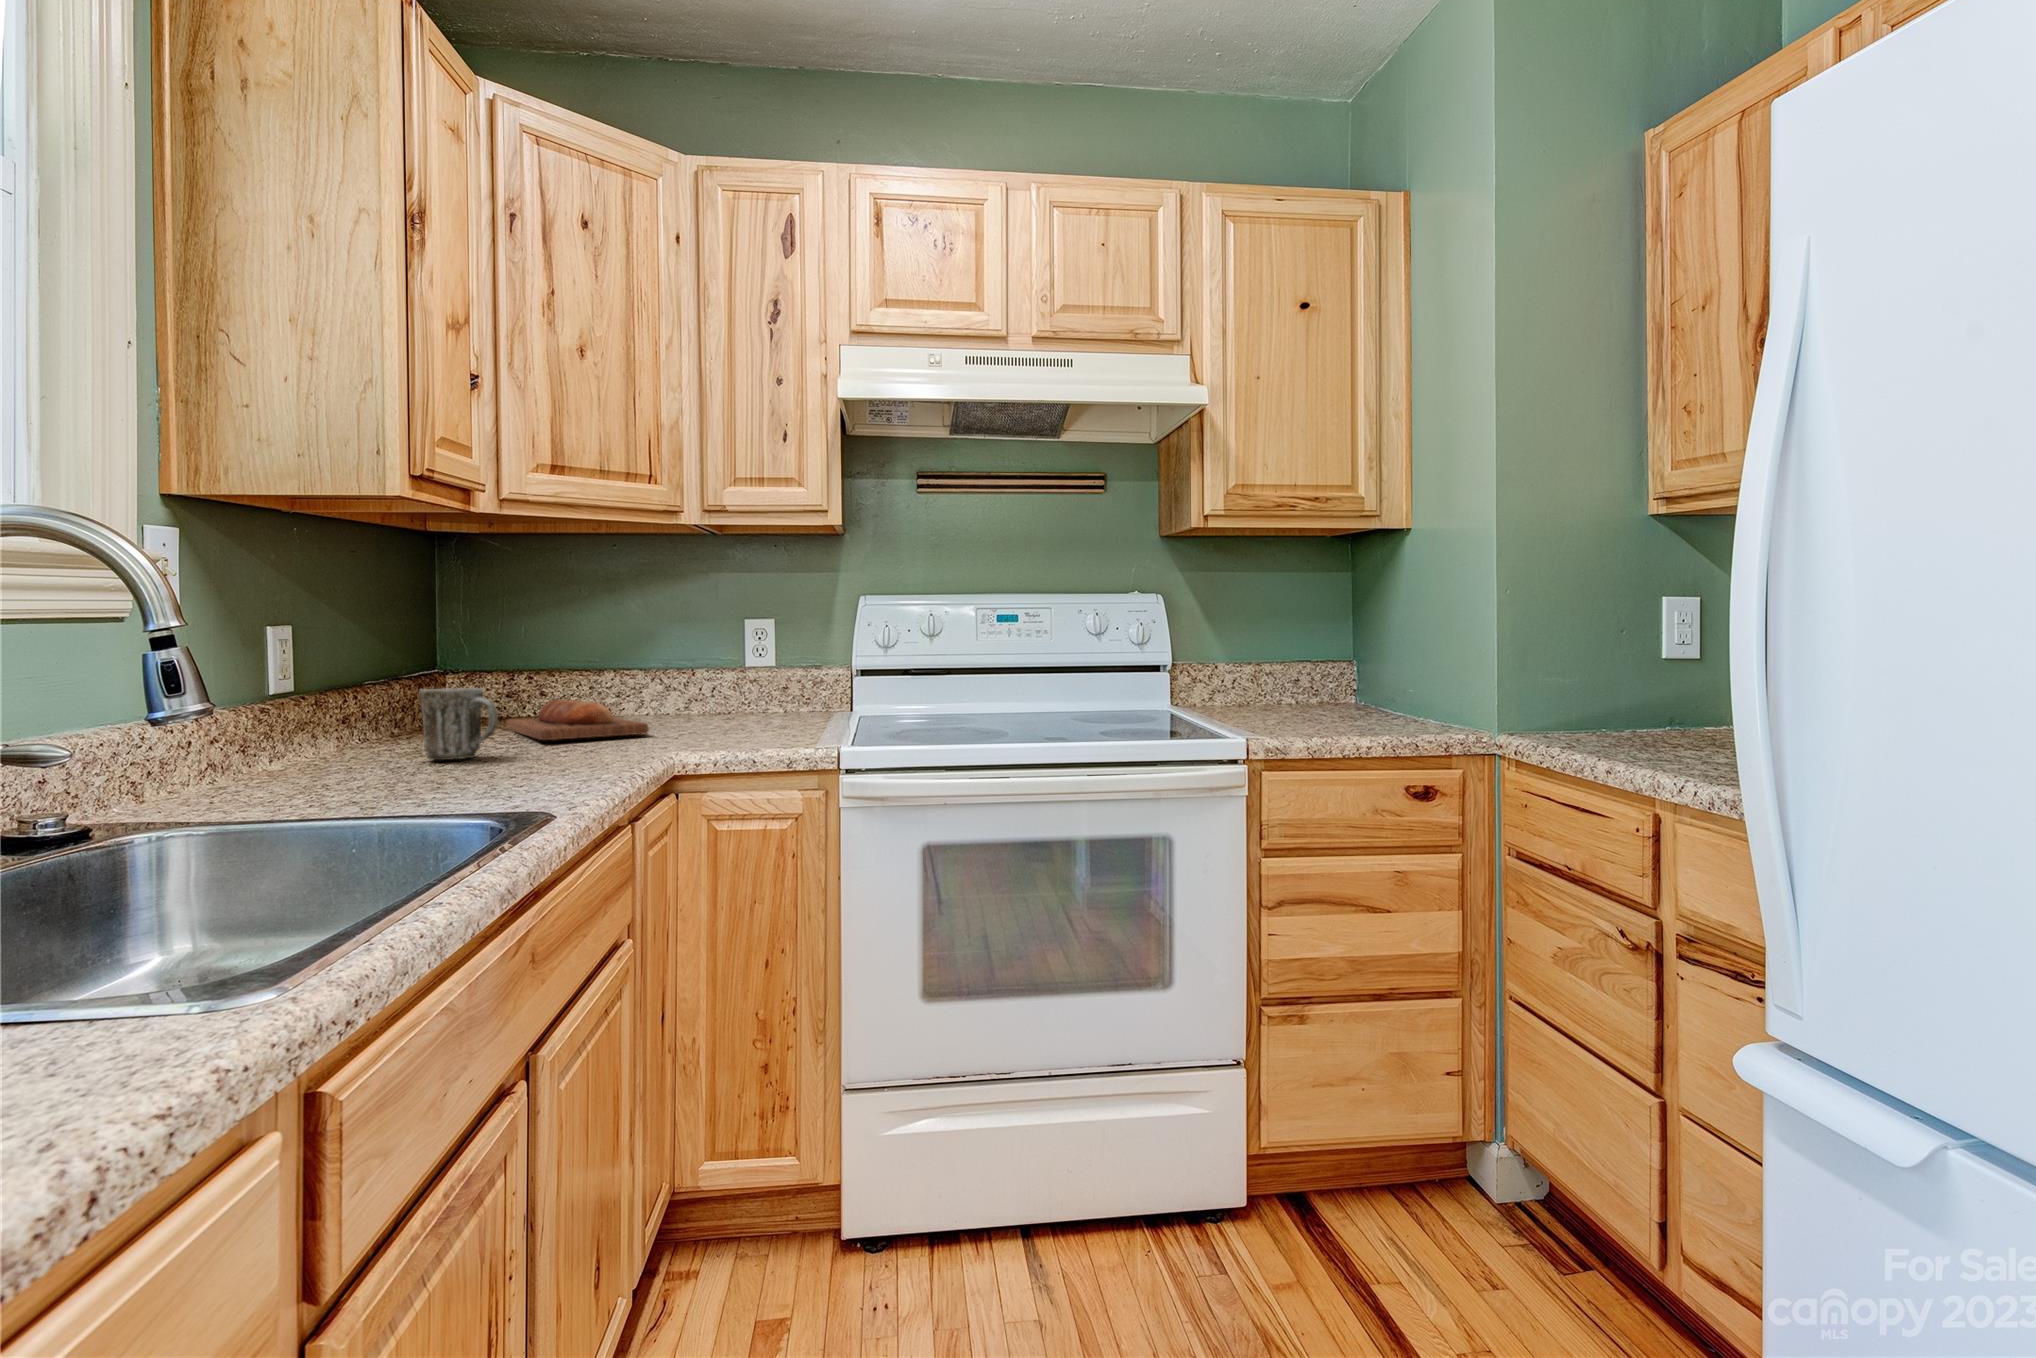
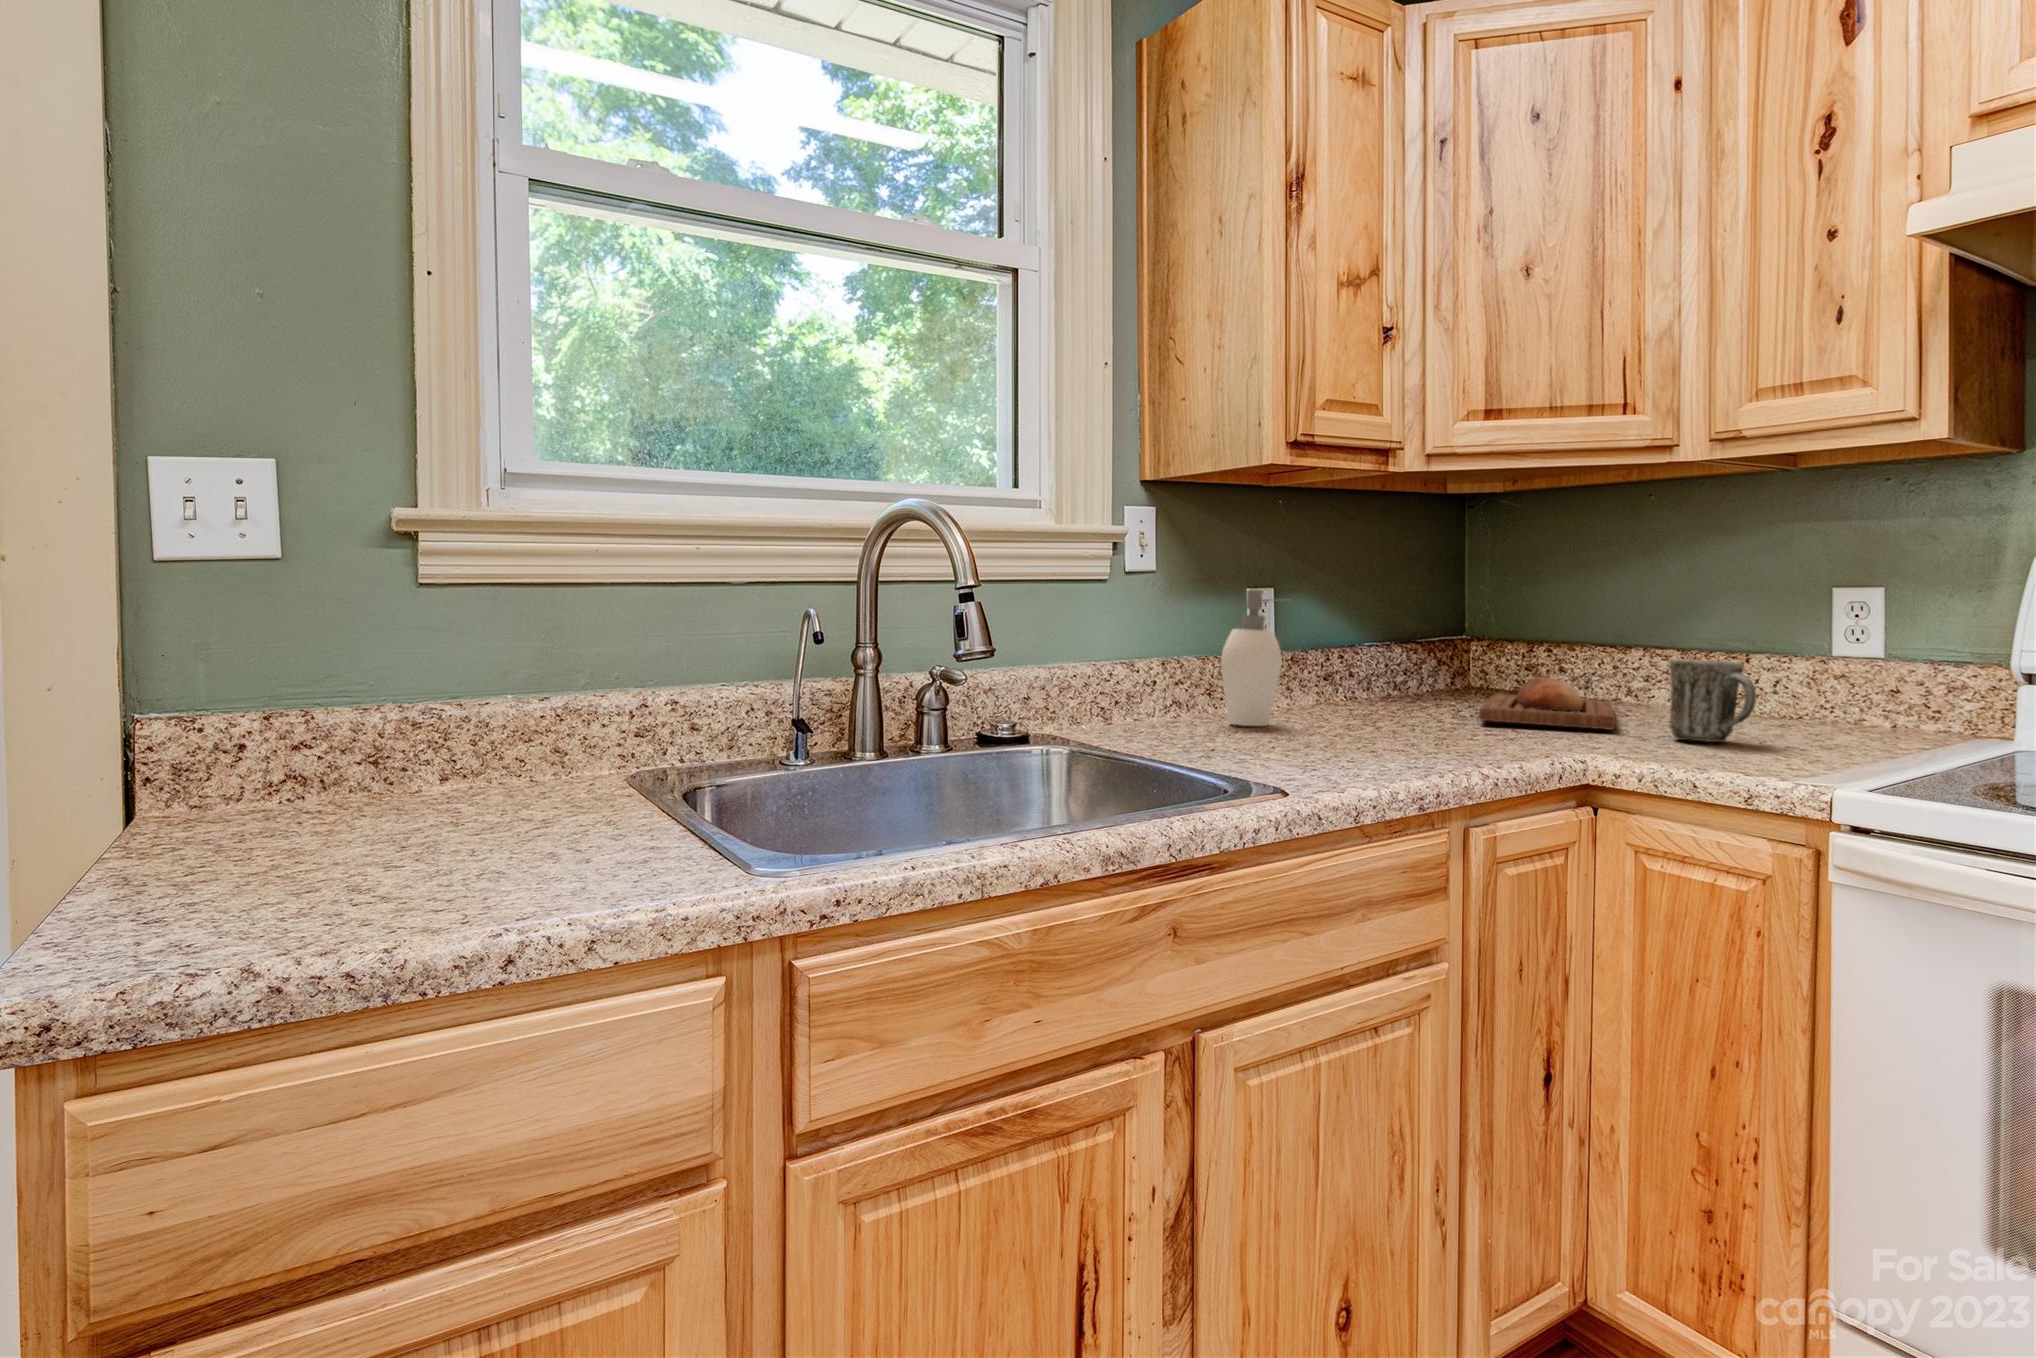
soap dispenser: none [283,632,378,777] -> present [1221,590,1282,726]
mug: present [419,688,498,760] -> present [1669,659,1757,742]

